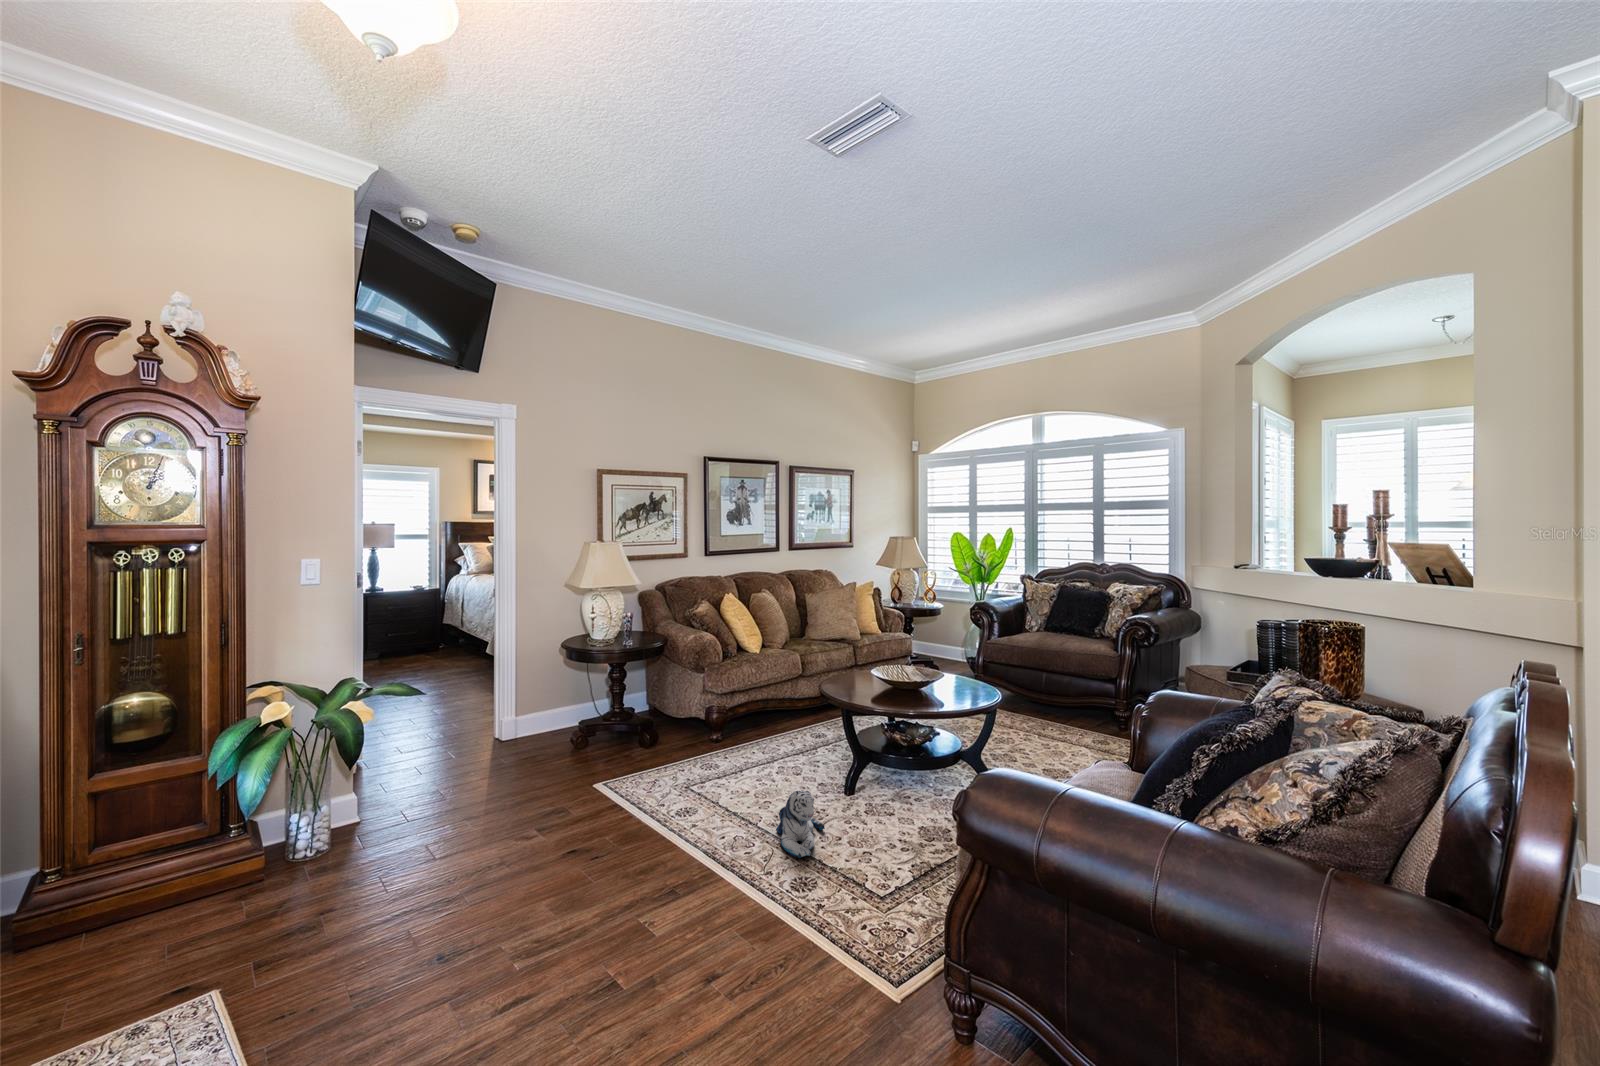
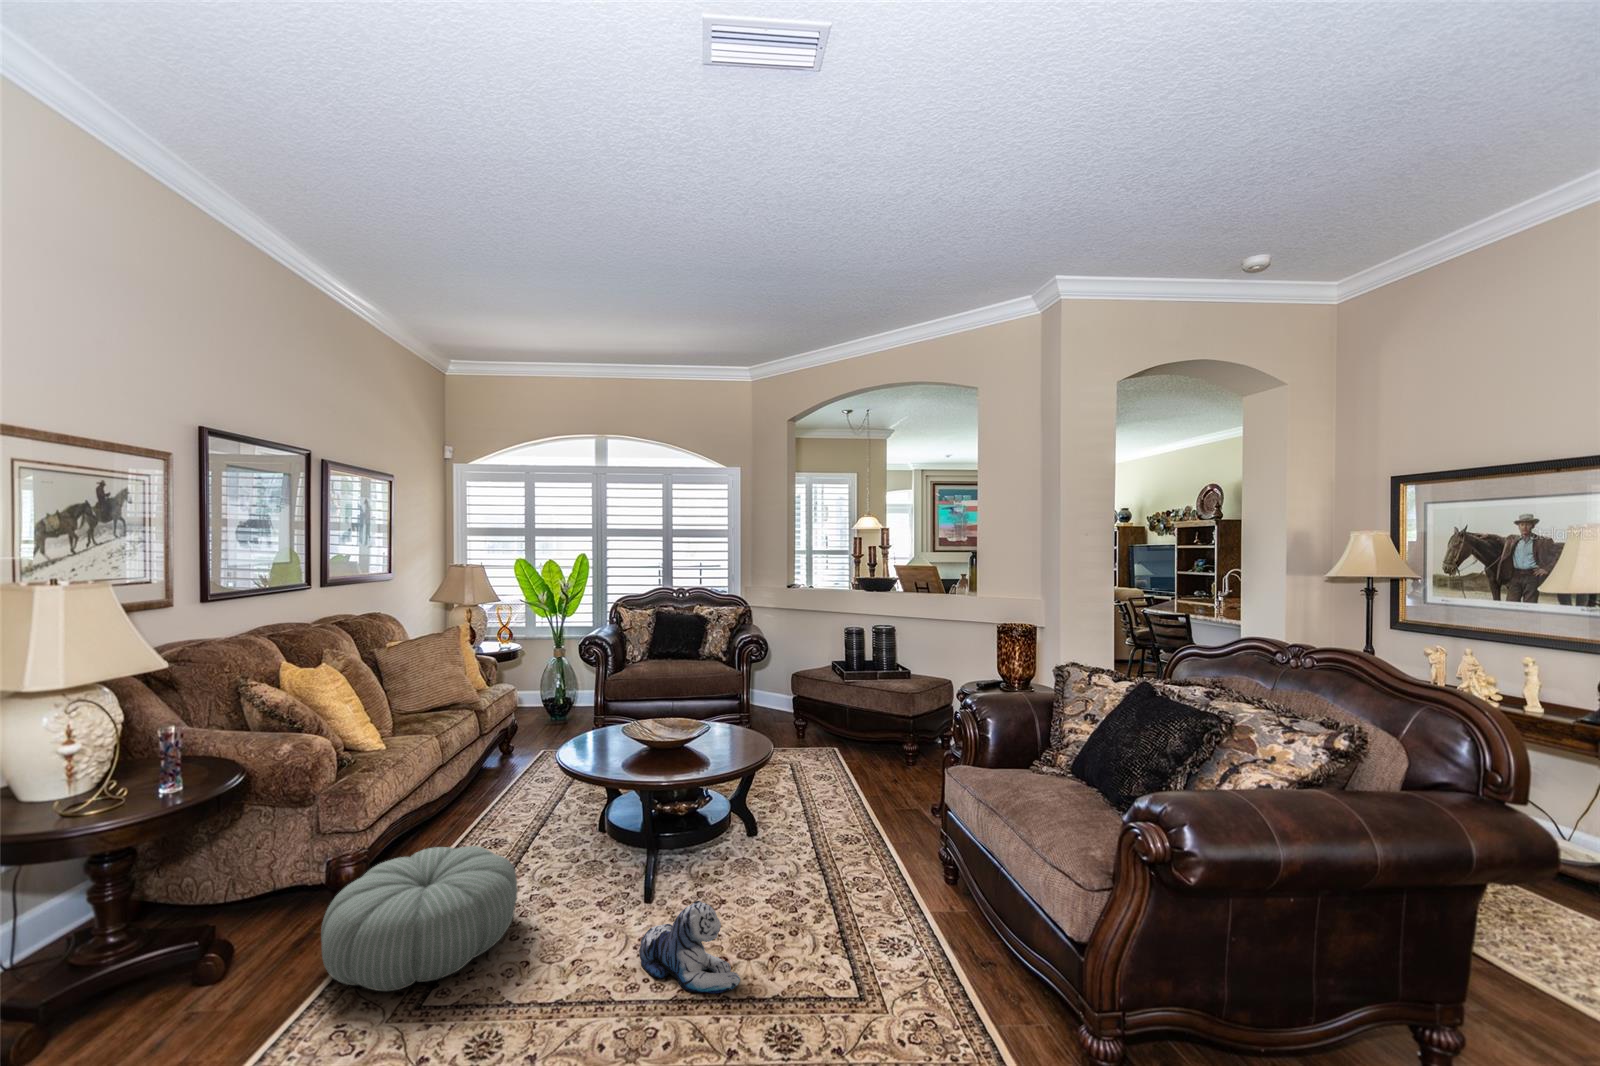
pouf: none [664,714,769,782] -> present [321,846,517,991]

